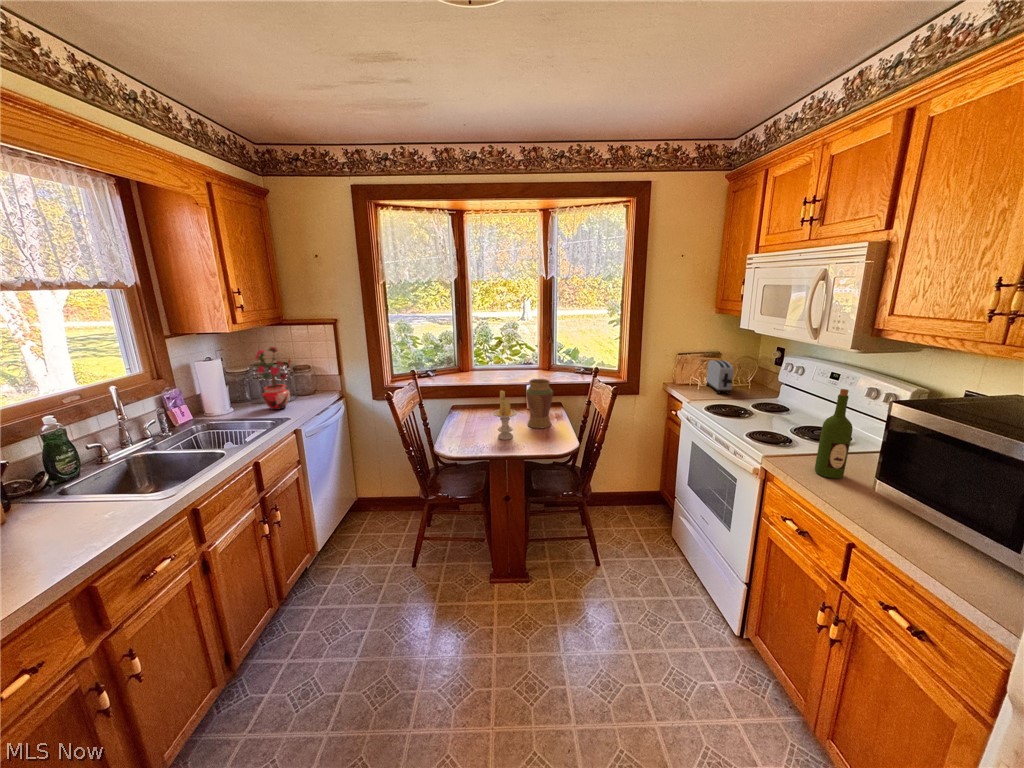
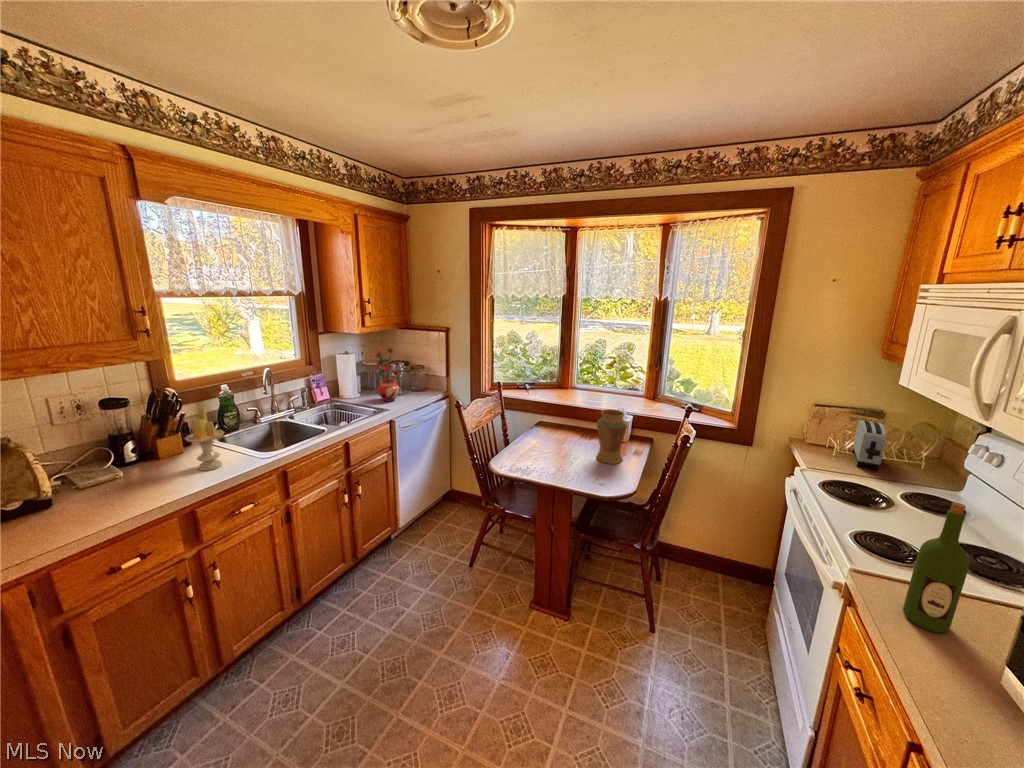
candle: present [493,390,517,440] -> present [185,406,224,471]

